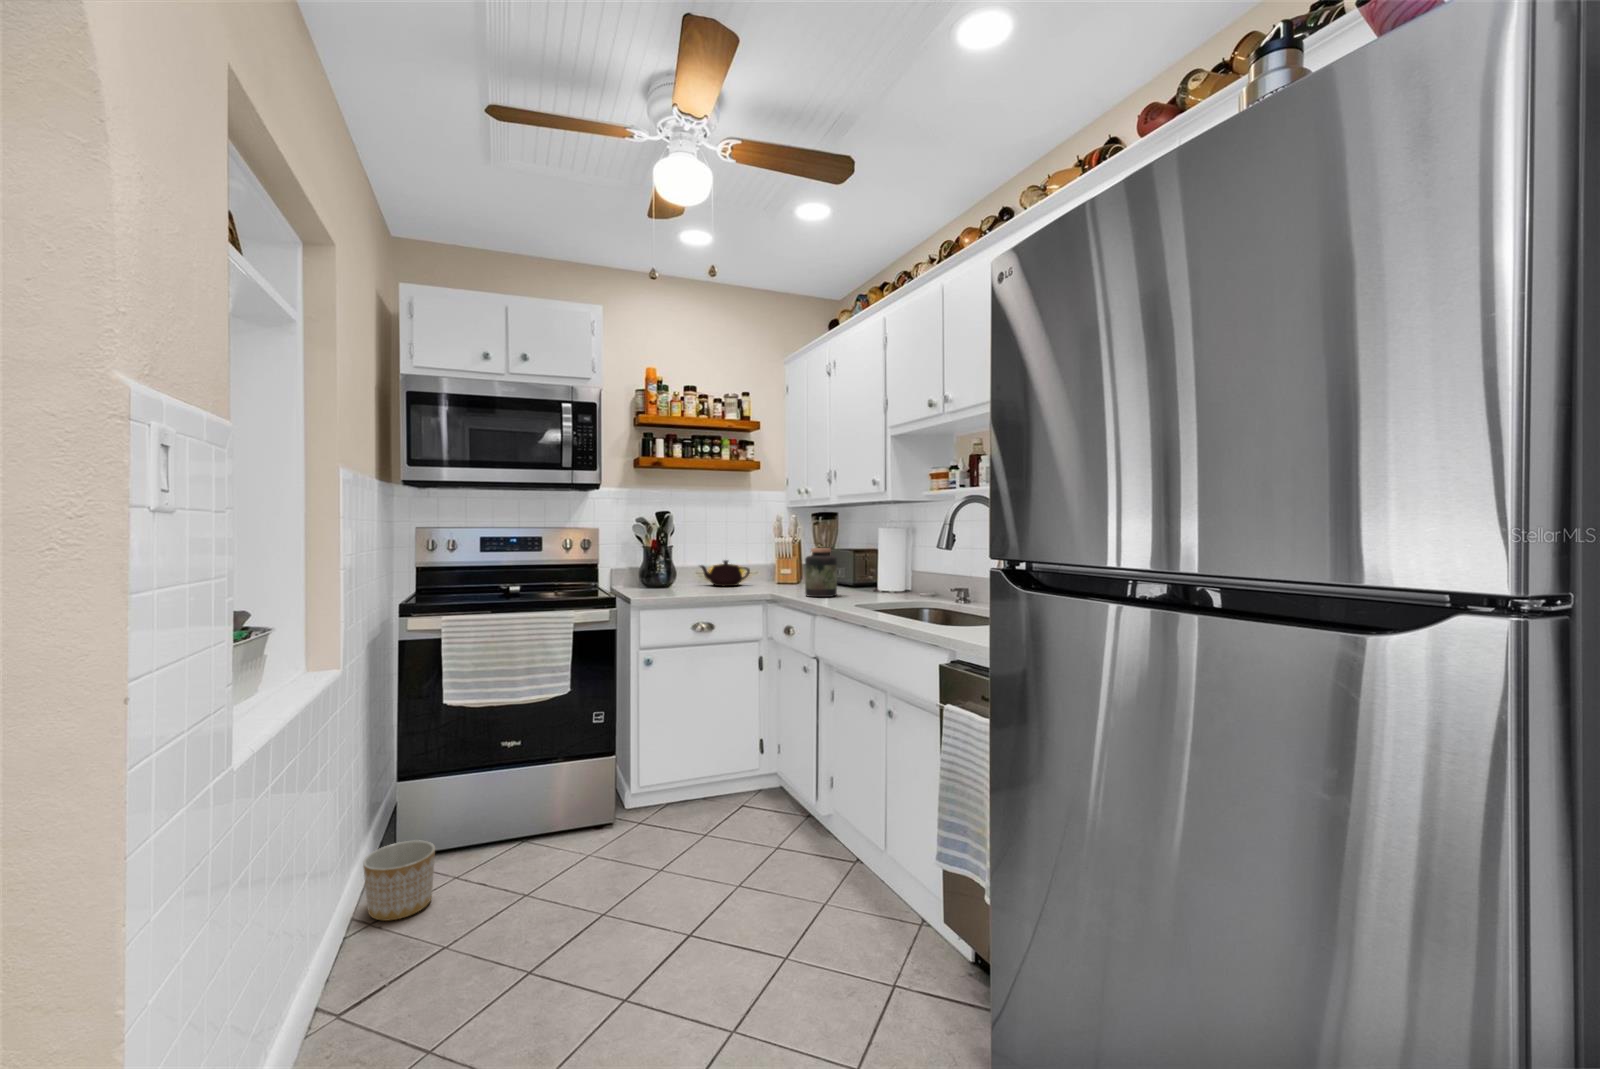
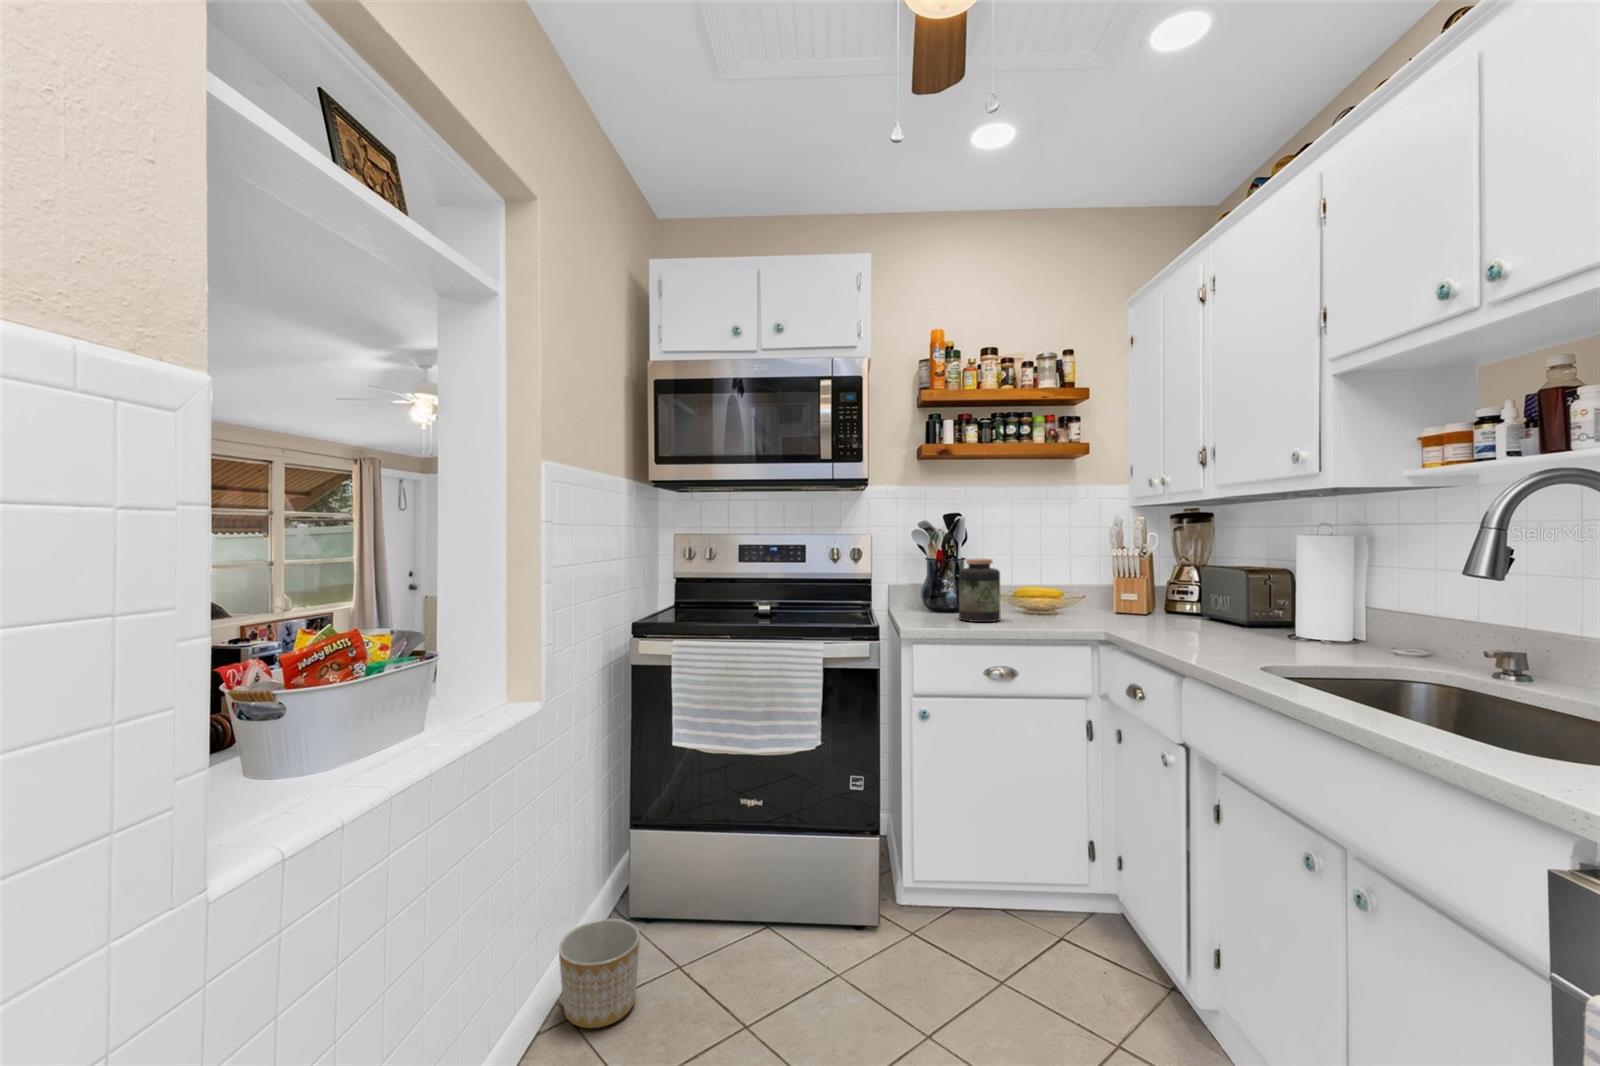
jar: present [805,548,837,597] -> present [959,559,1000,622]
teapot: present [700,560,750,586] -> none [999,578,1073,614]

